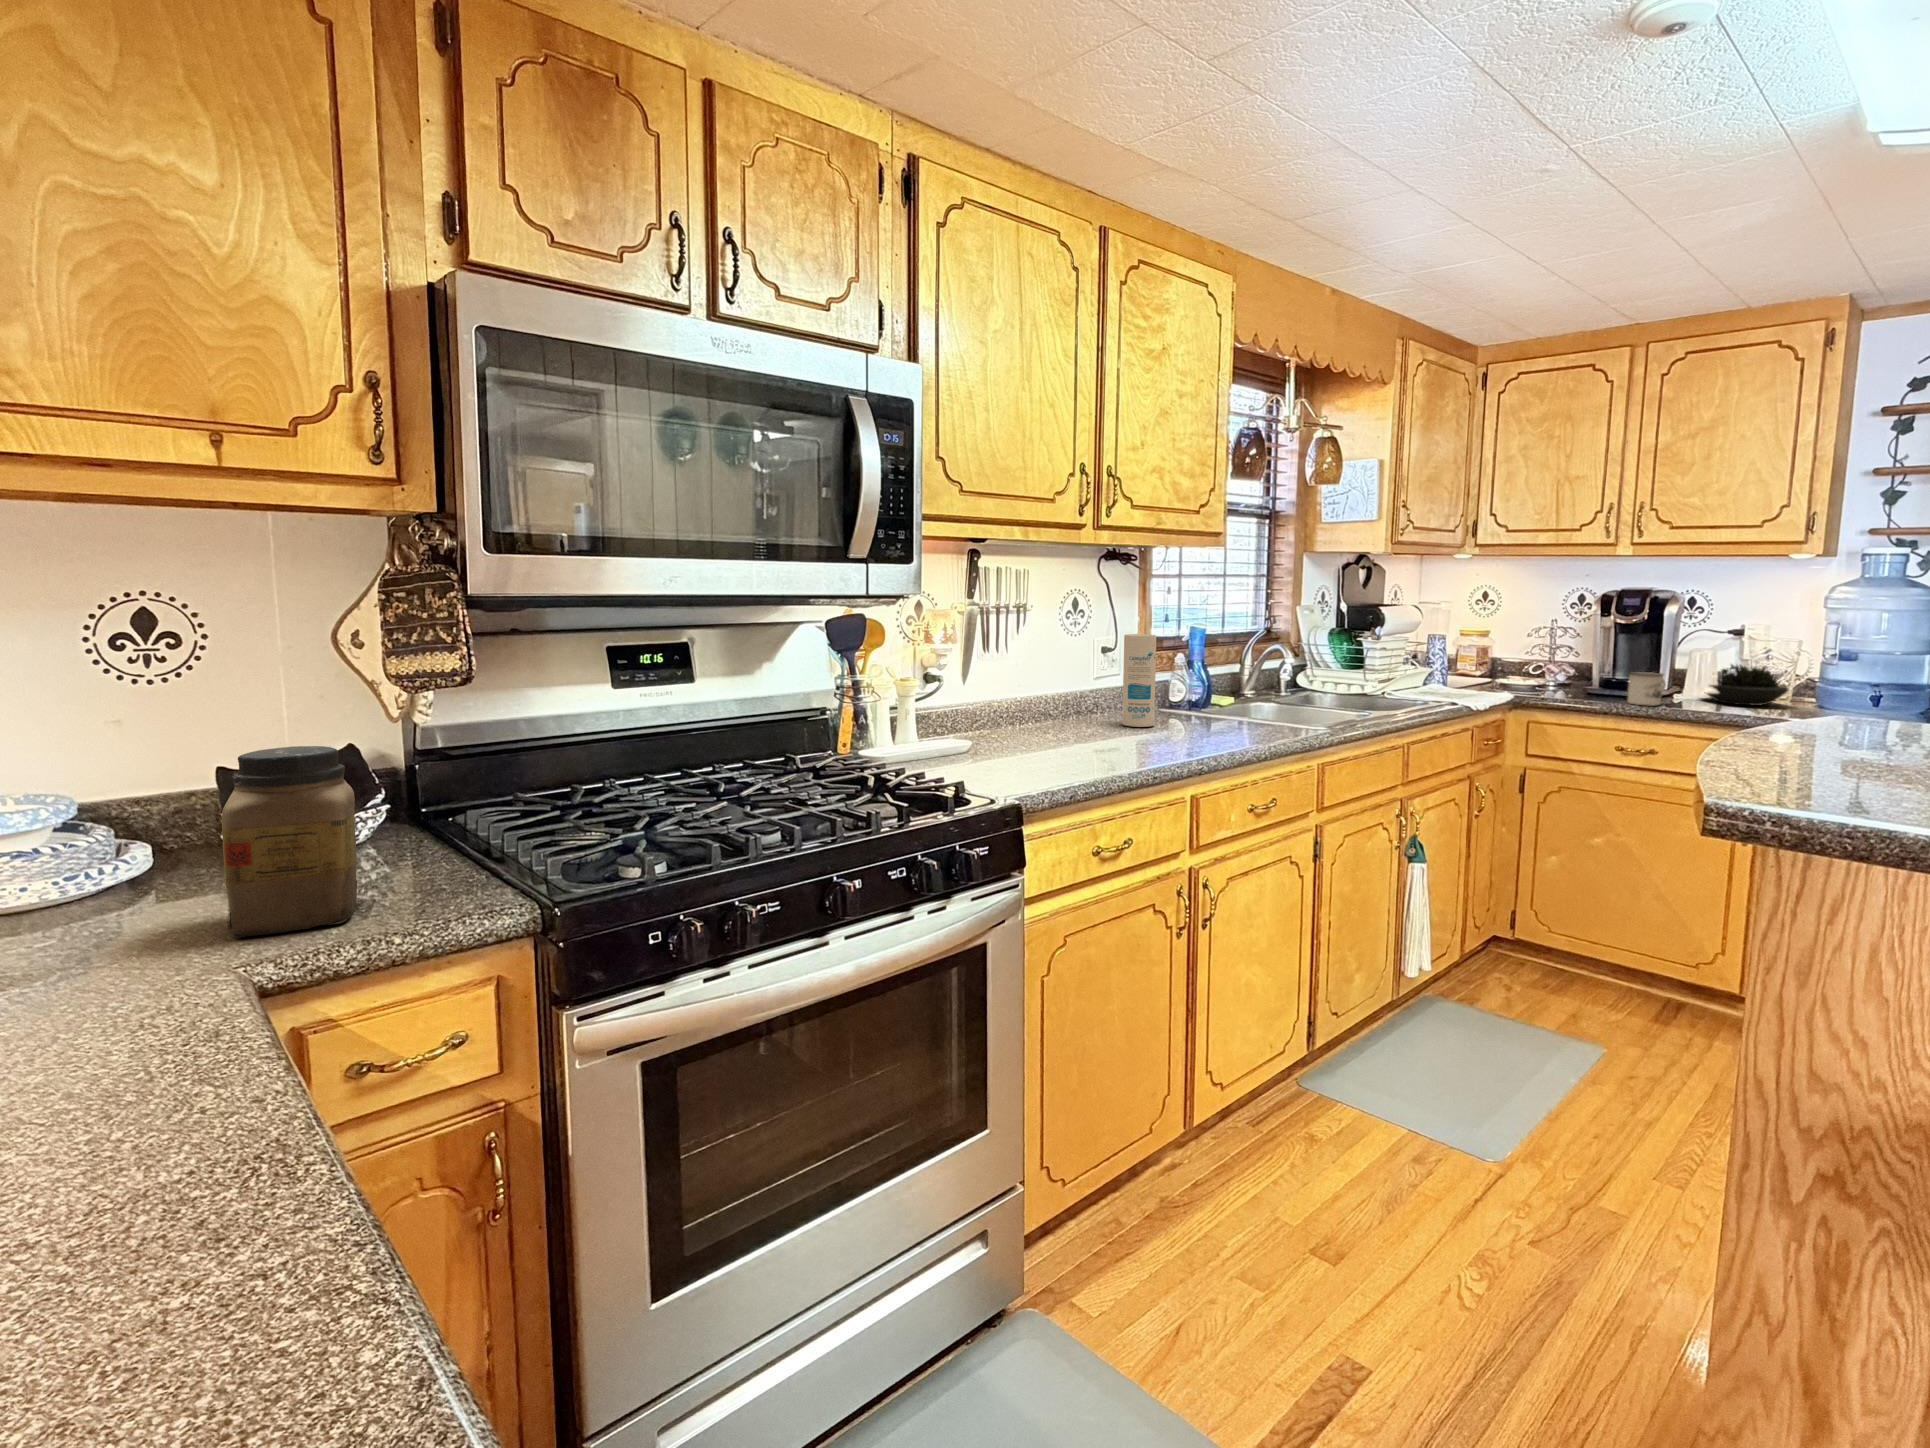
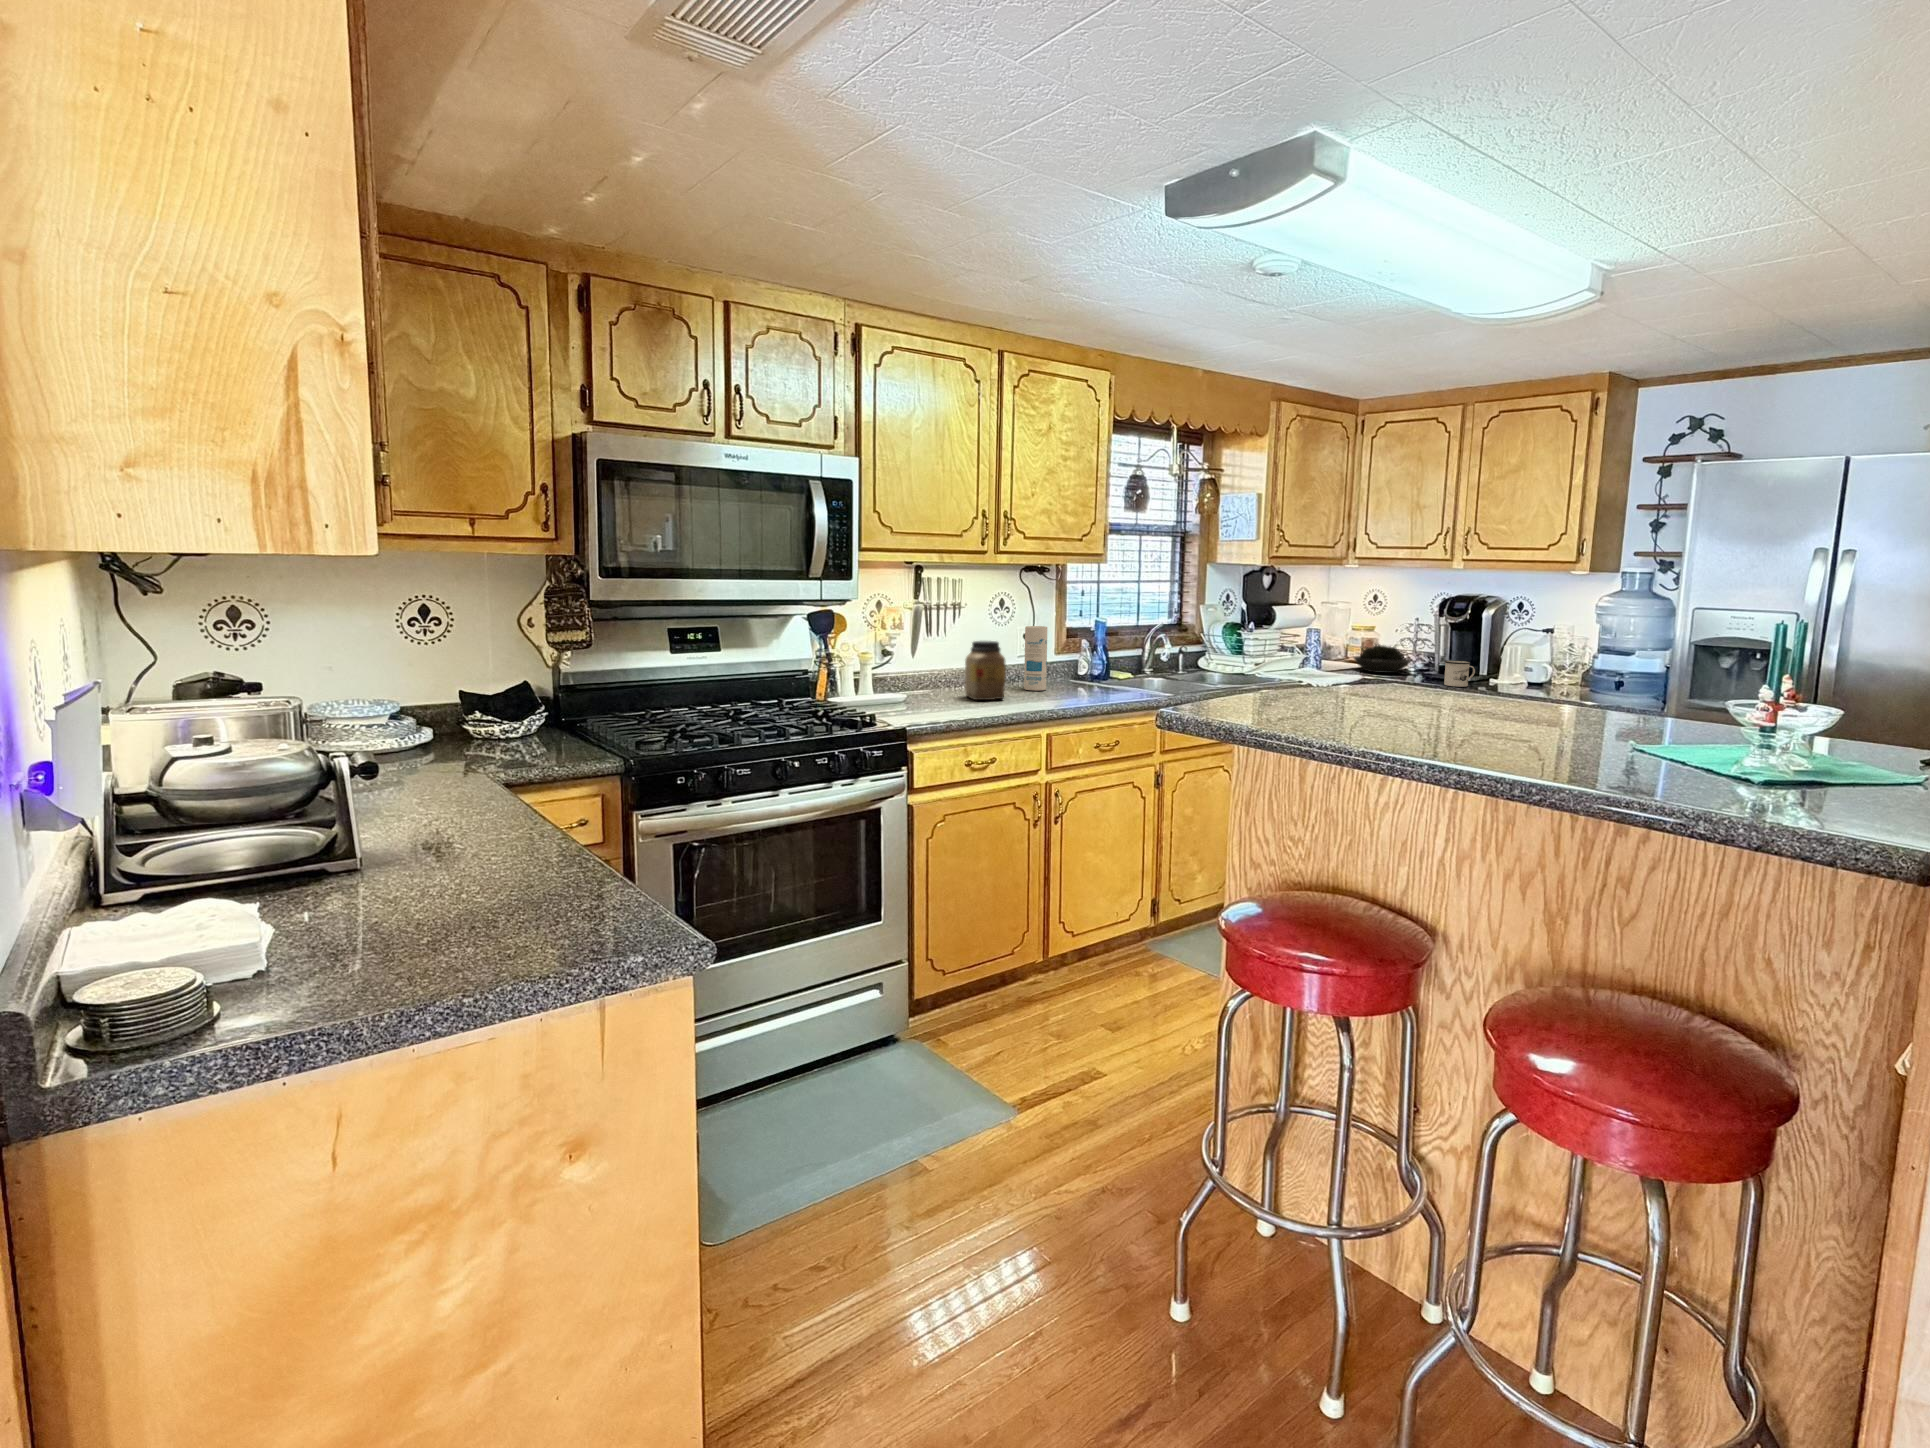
succulent plant: present [1705,664,1789,706] -> present [1354,644,1410,673]
jar: present [222,746,357,938] -> present [965,641,1006,700]

